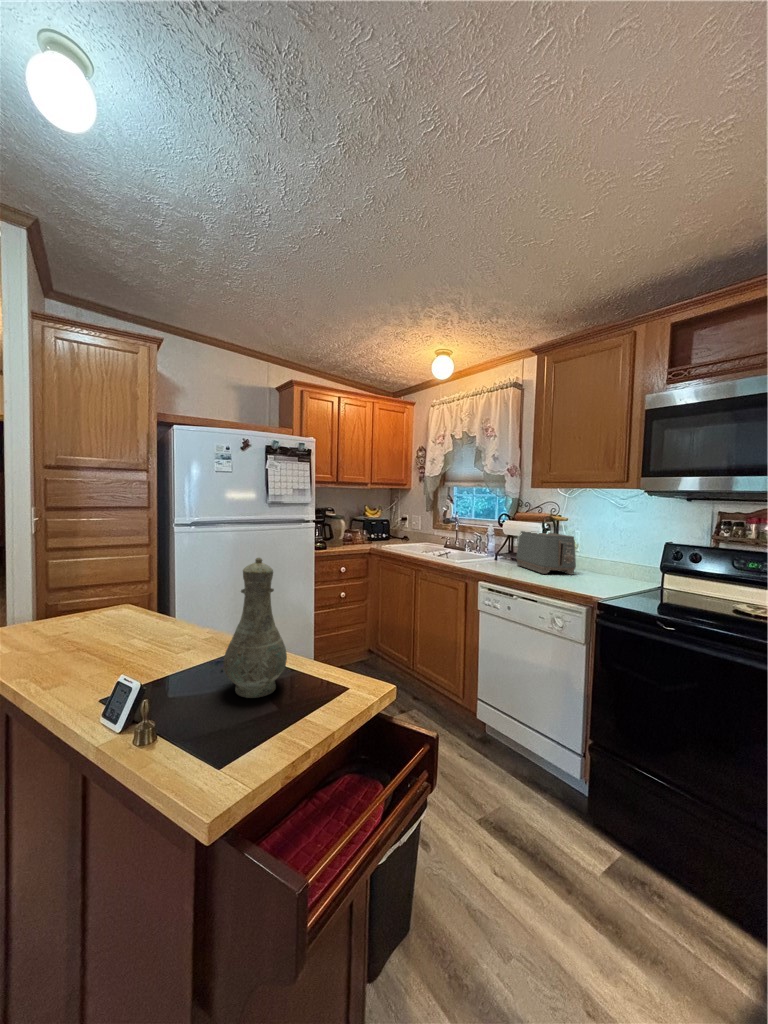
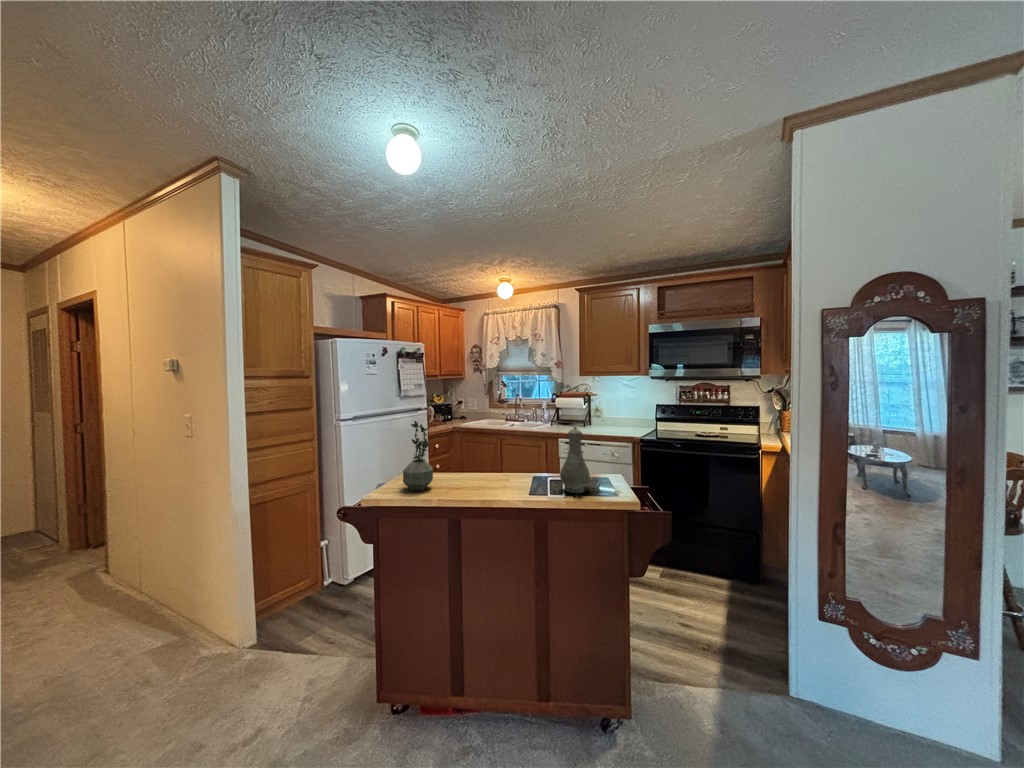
potted plant: none [55,524,125,631] -> present [403,421,433,490]
toaster: present [516,531,576,575] -> none [572,403,611,429]

